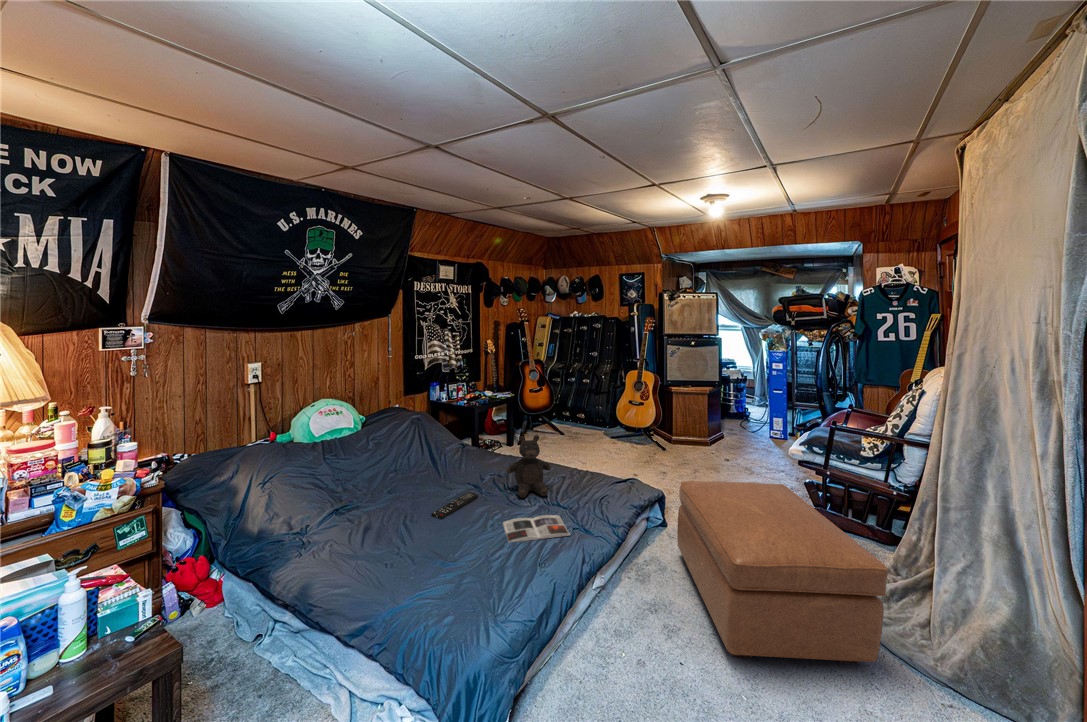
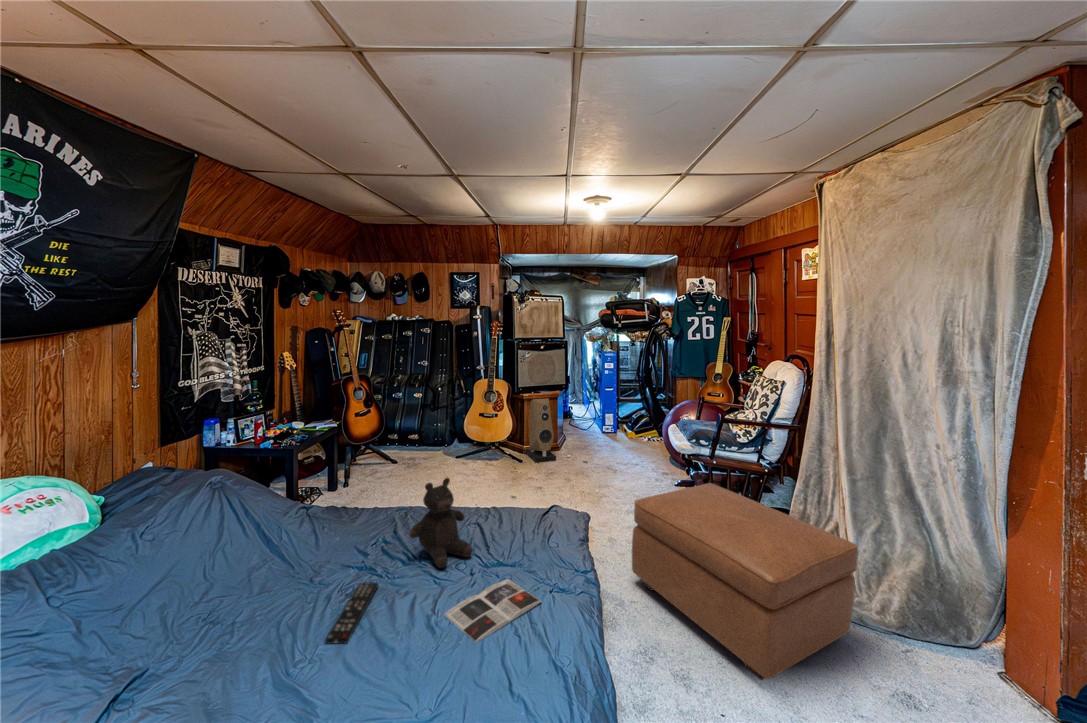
speaker: none [667,391,692,451] -> present [525,398,556,463]

